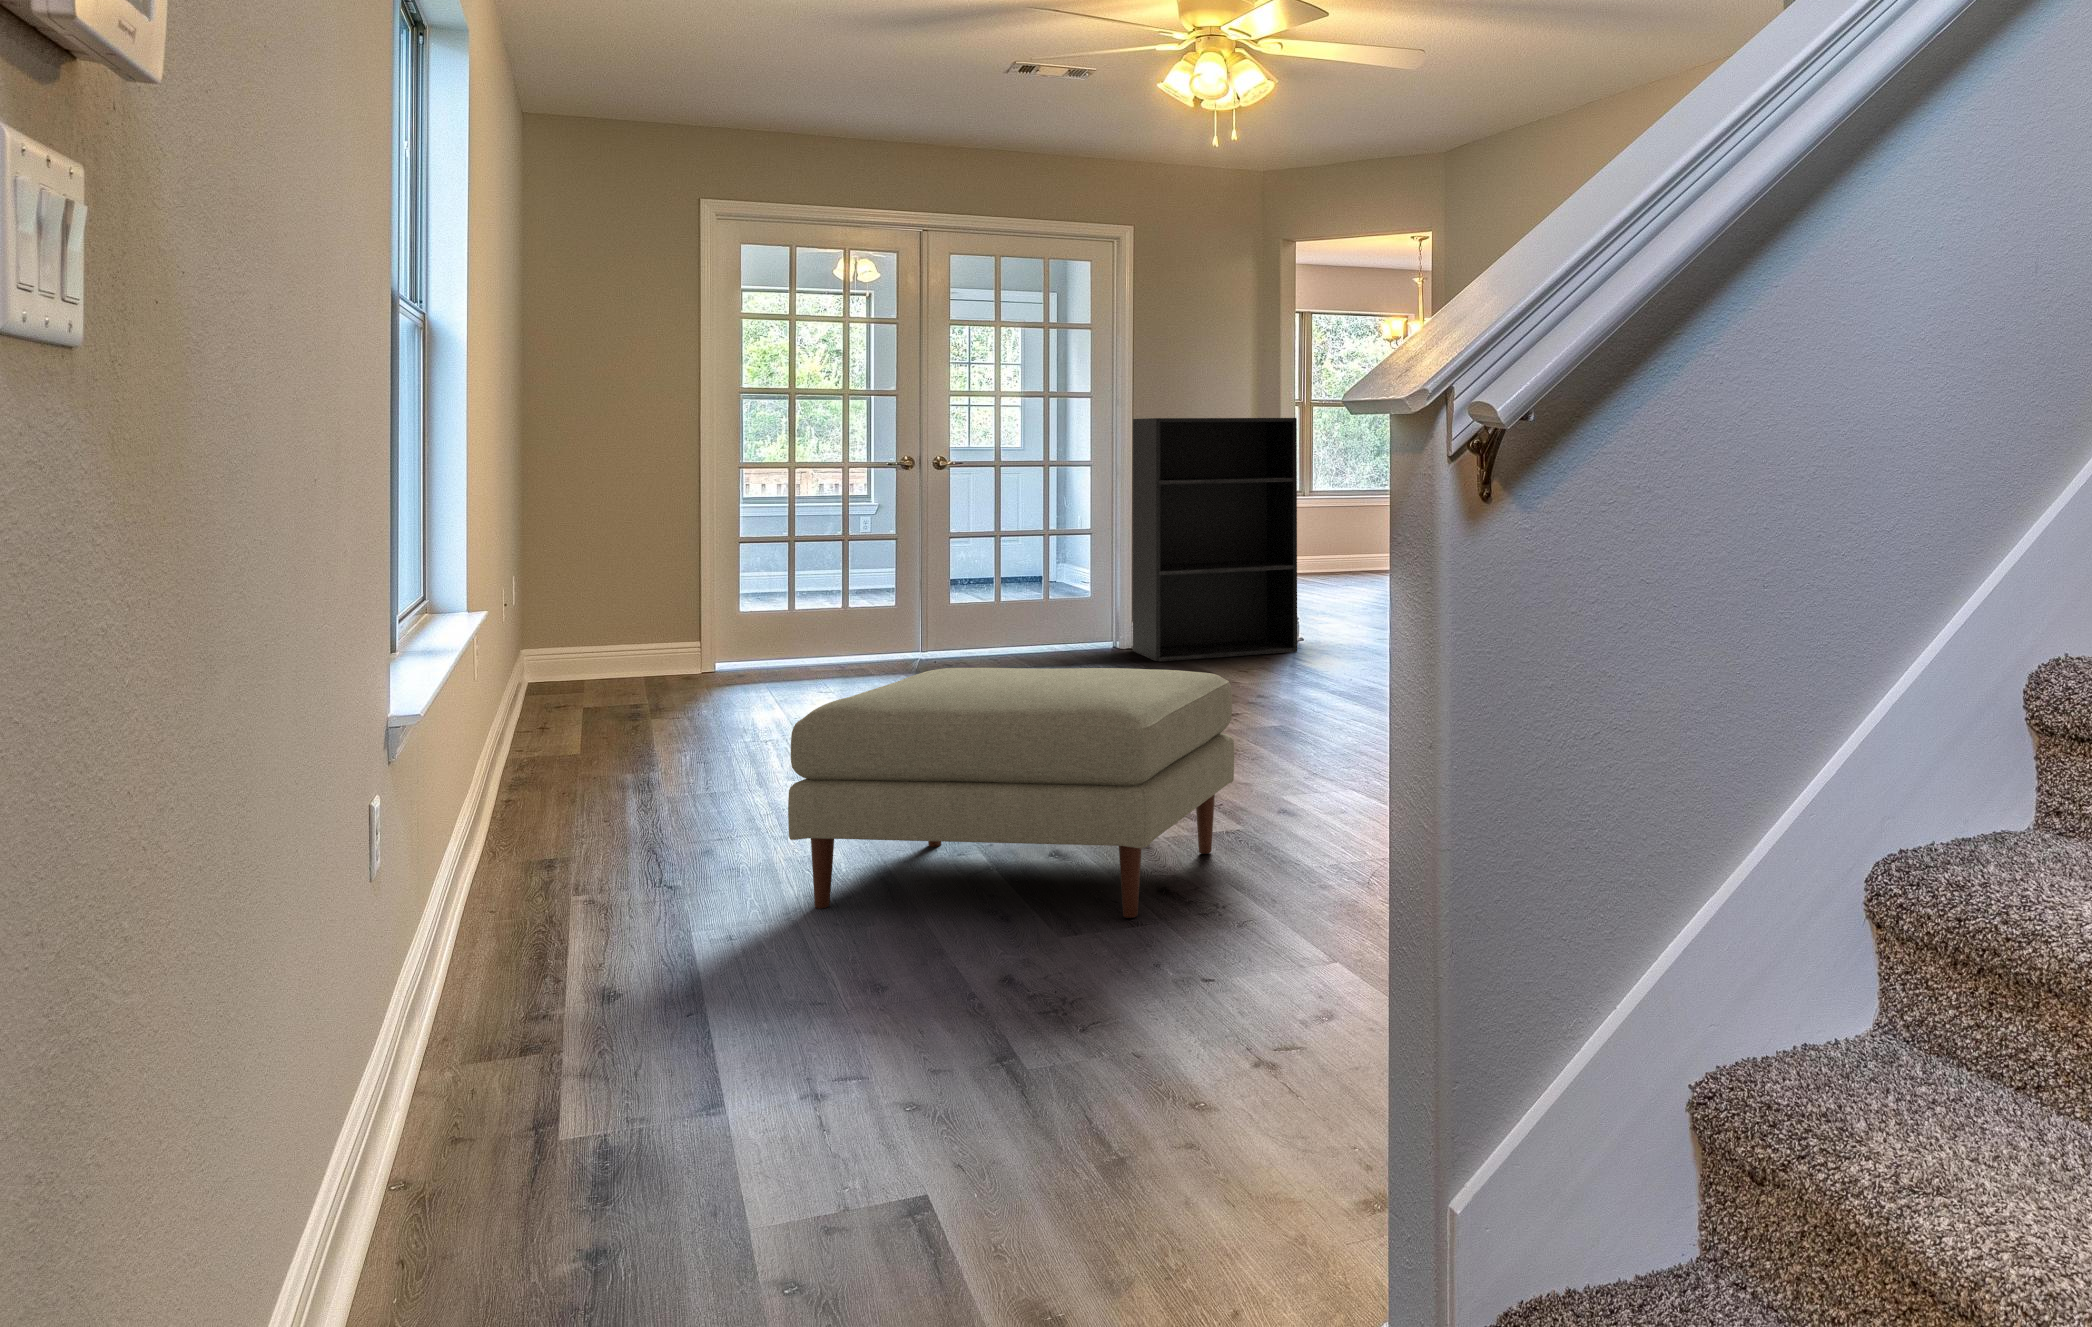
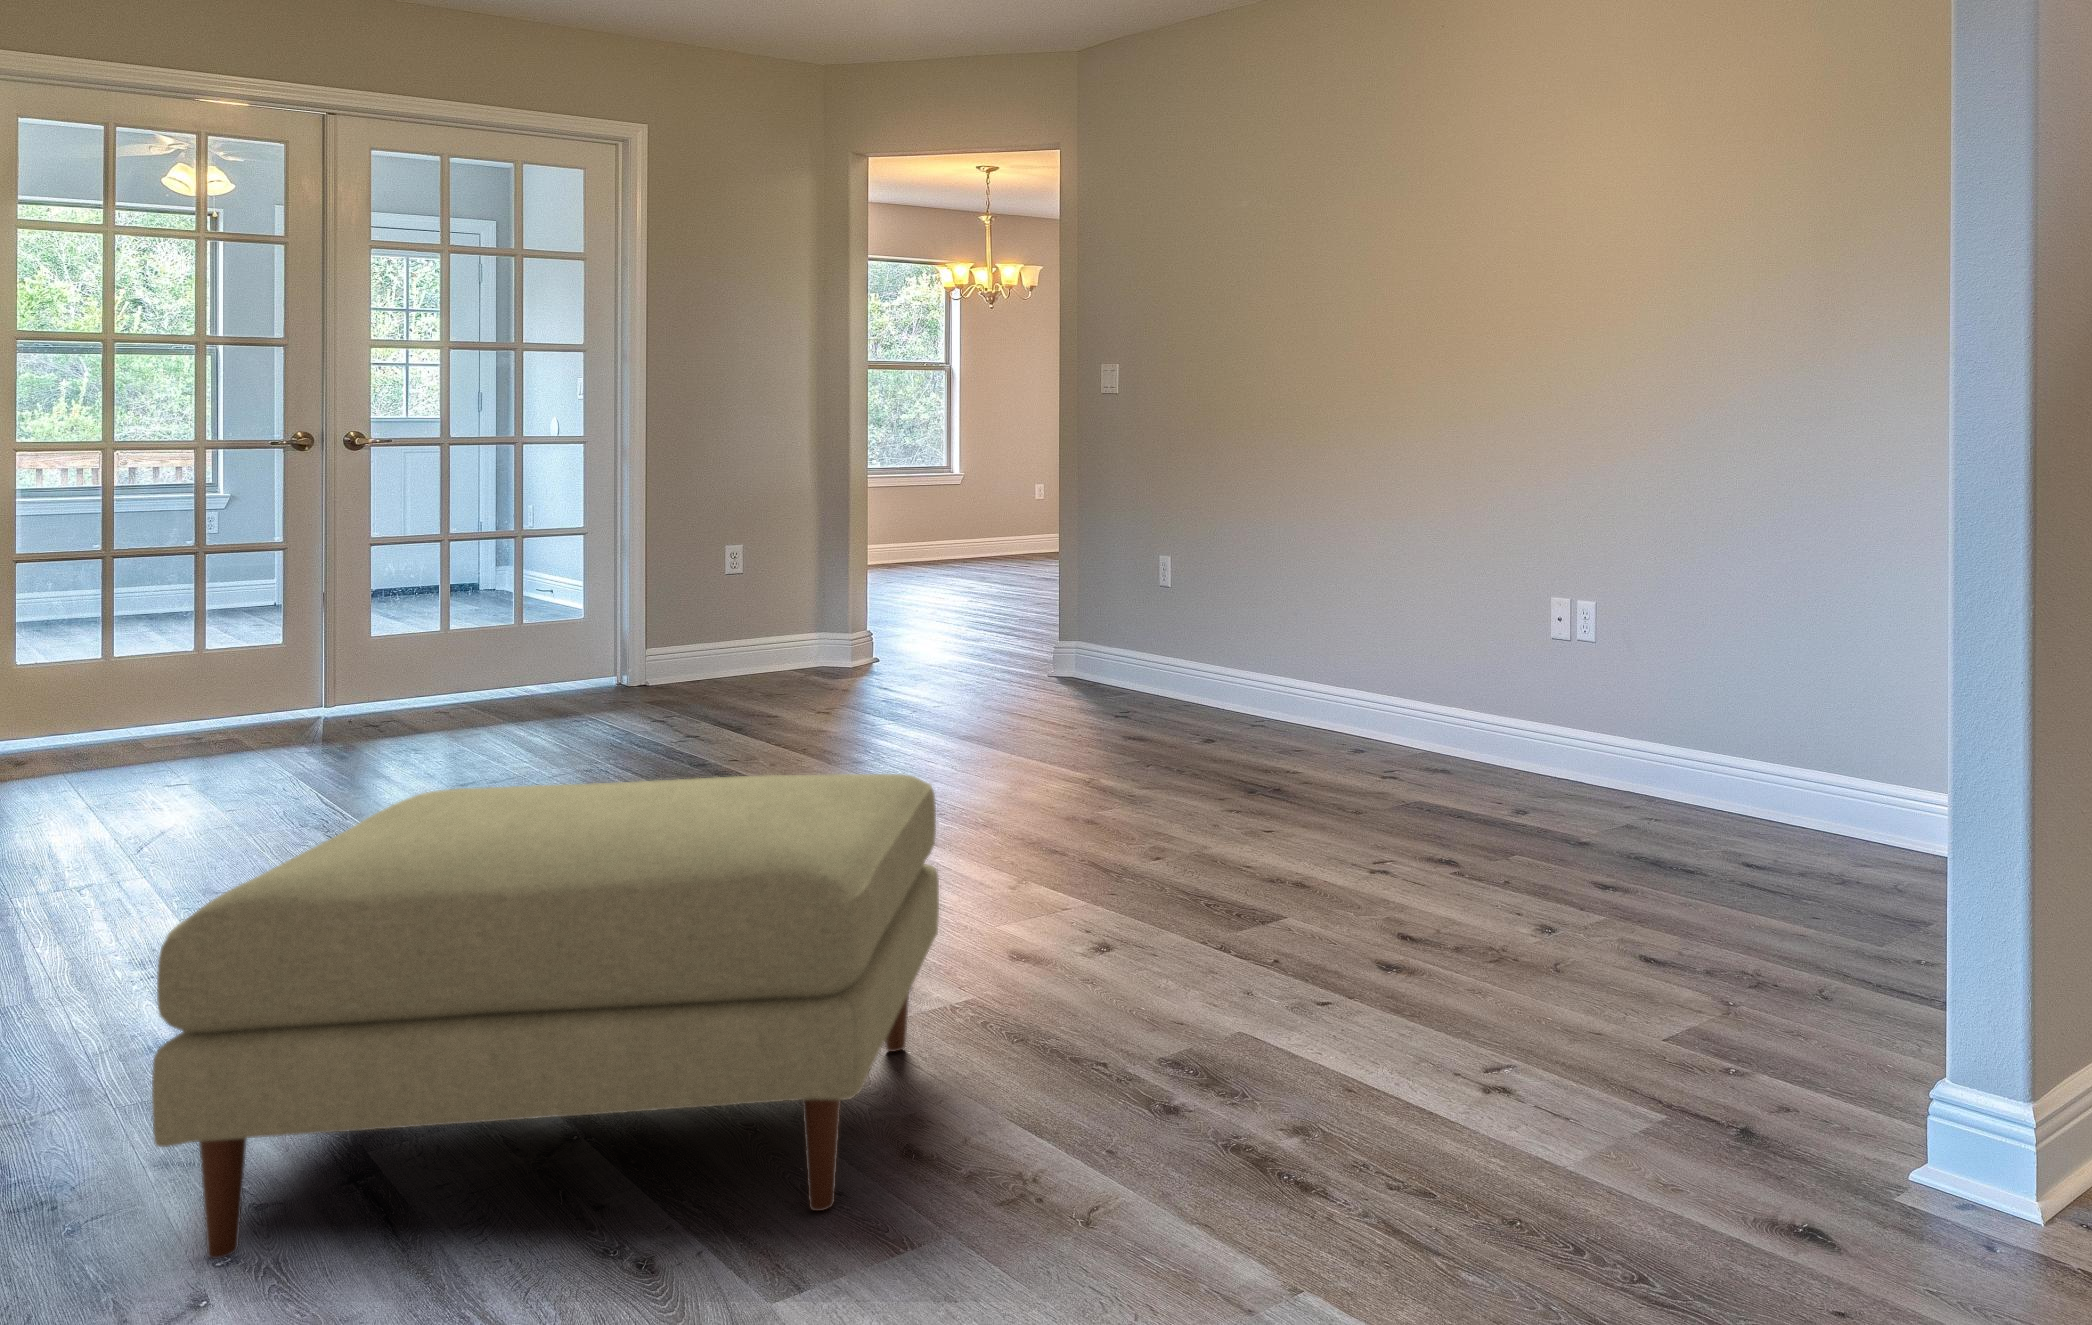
bookshelf: present [1133,418,1297,662] -> none [649,379,883,704]

